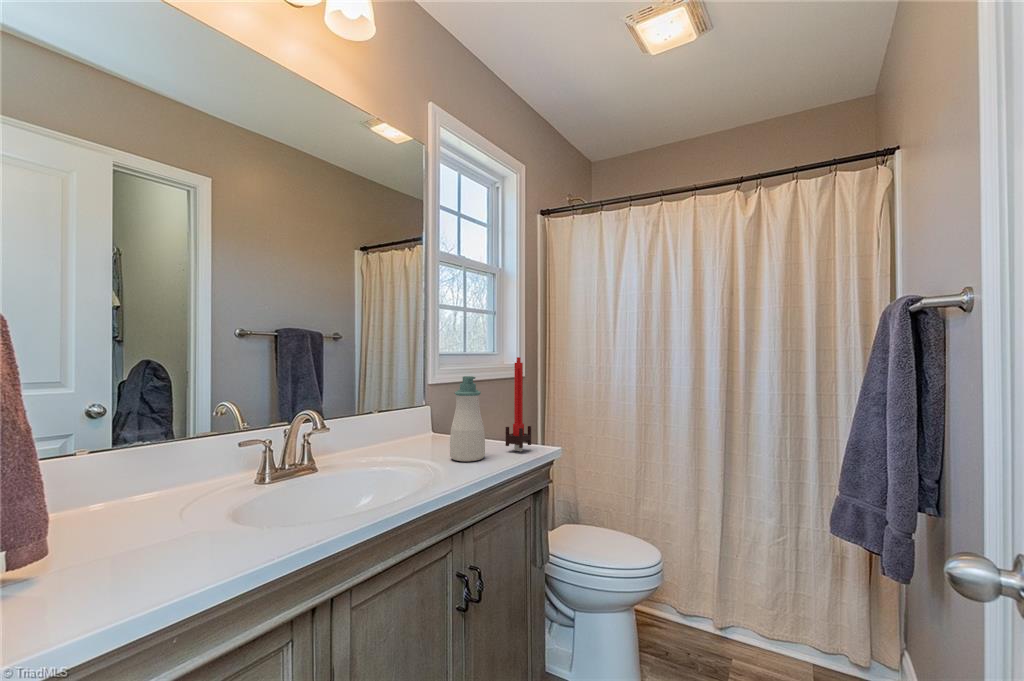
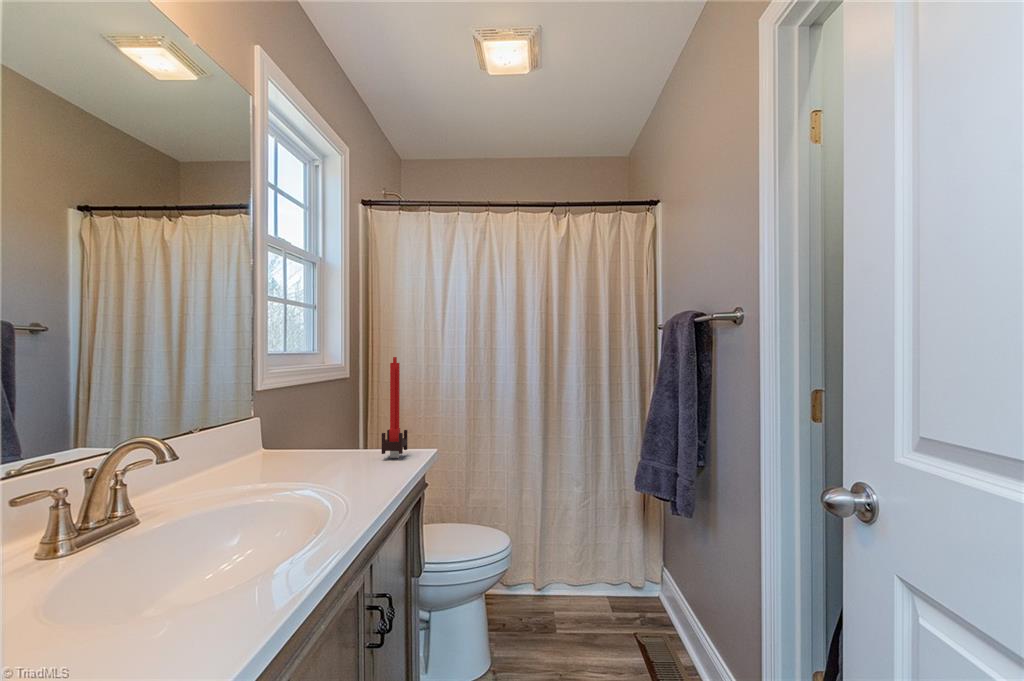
soap bottle: present [450,376,485,461] -> none [325,379,368,477]

